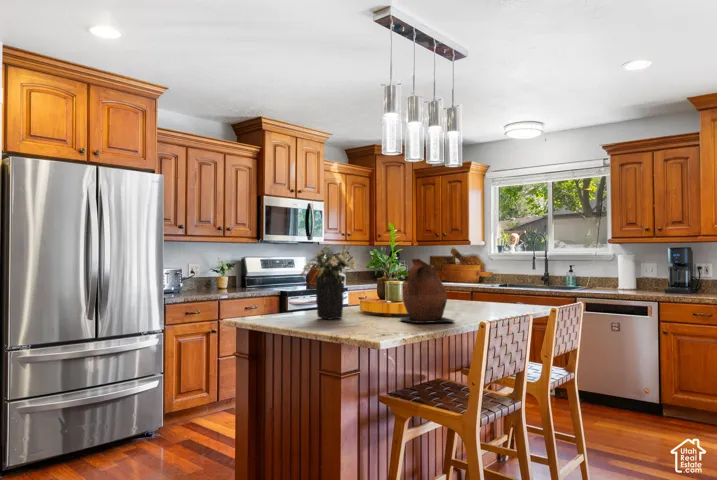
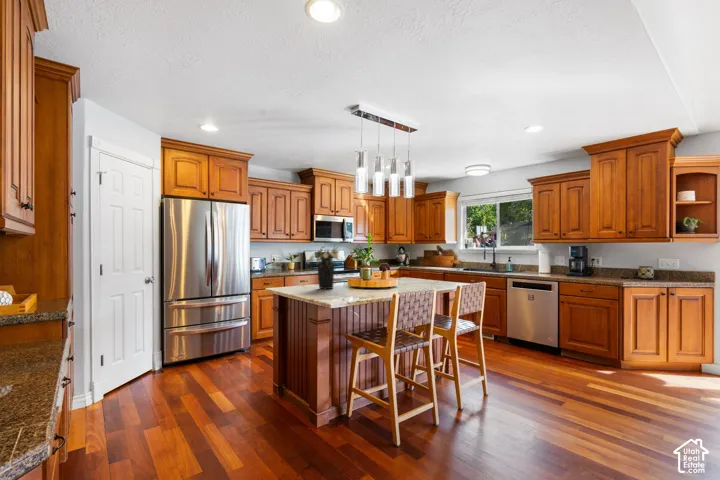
ceramic pitcher: present [399,259,454,323] -> none [362,254,395,293]

